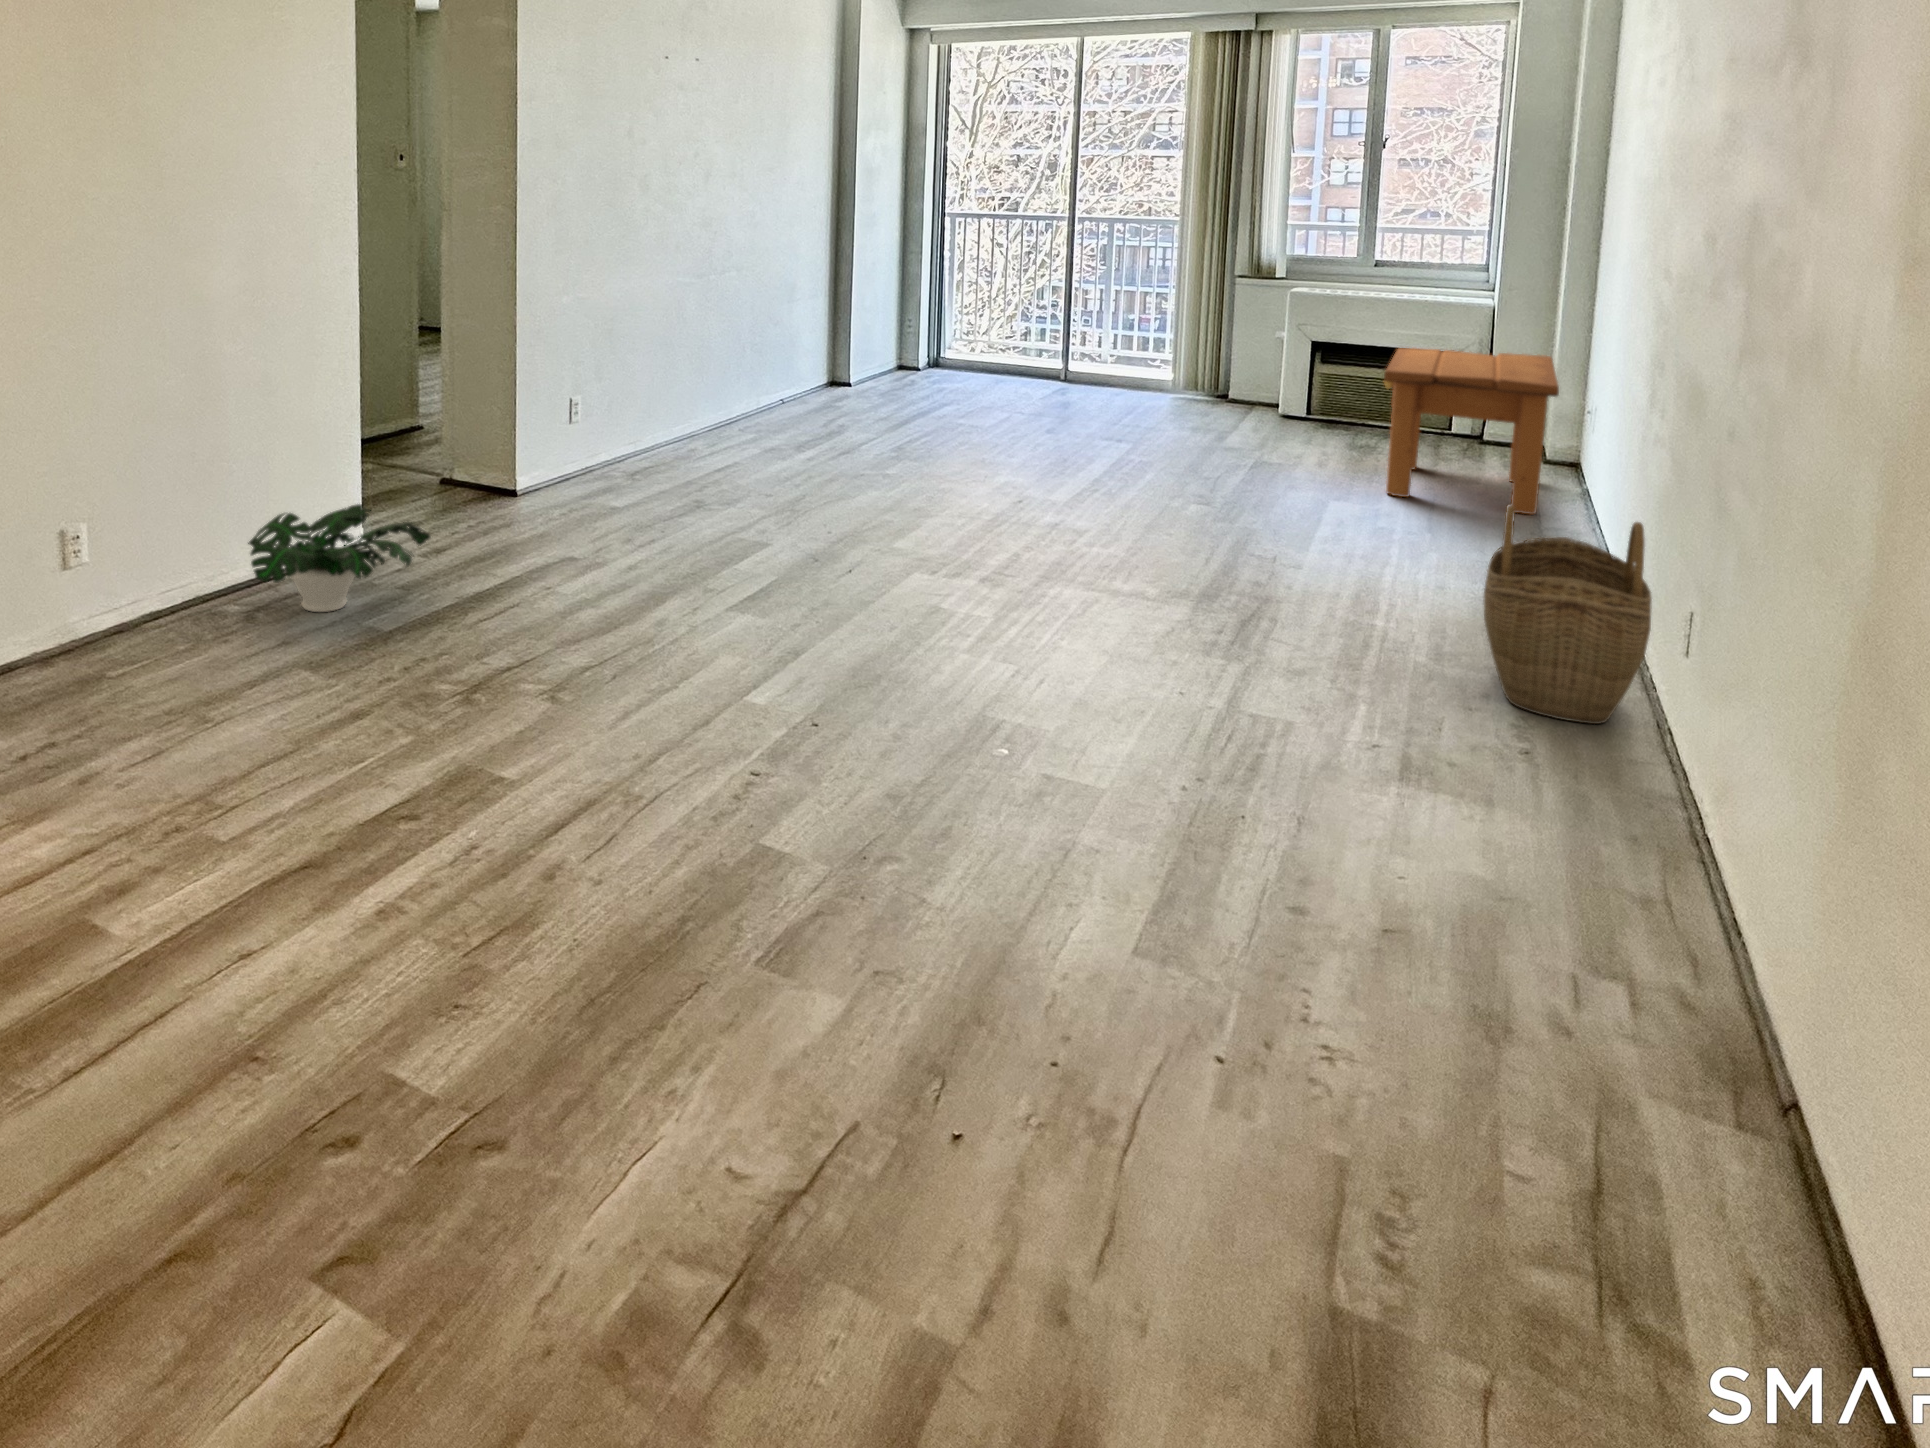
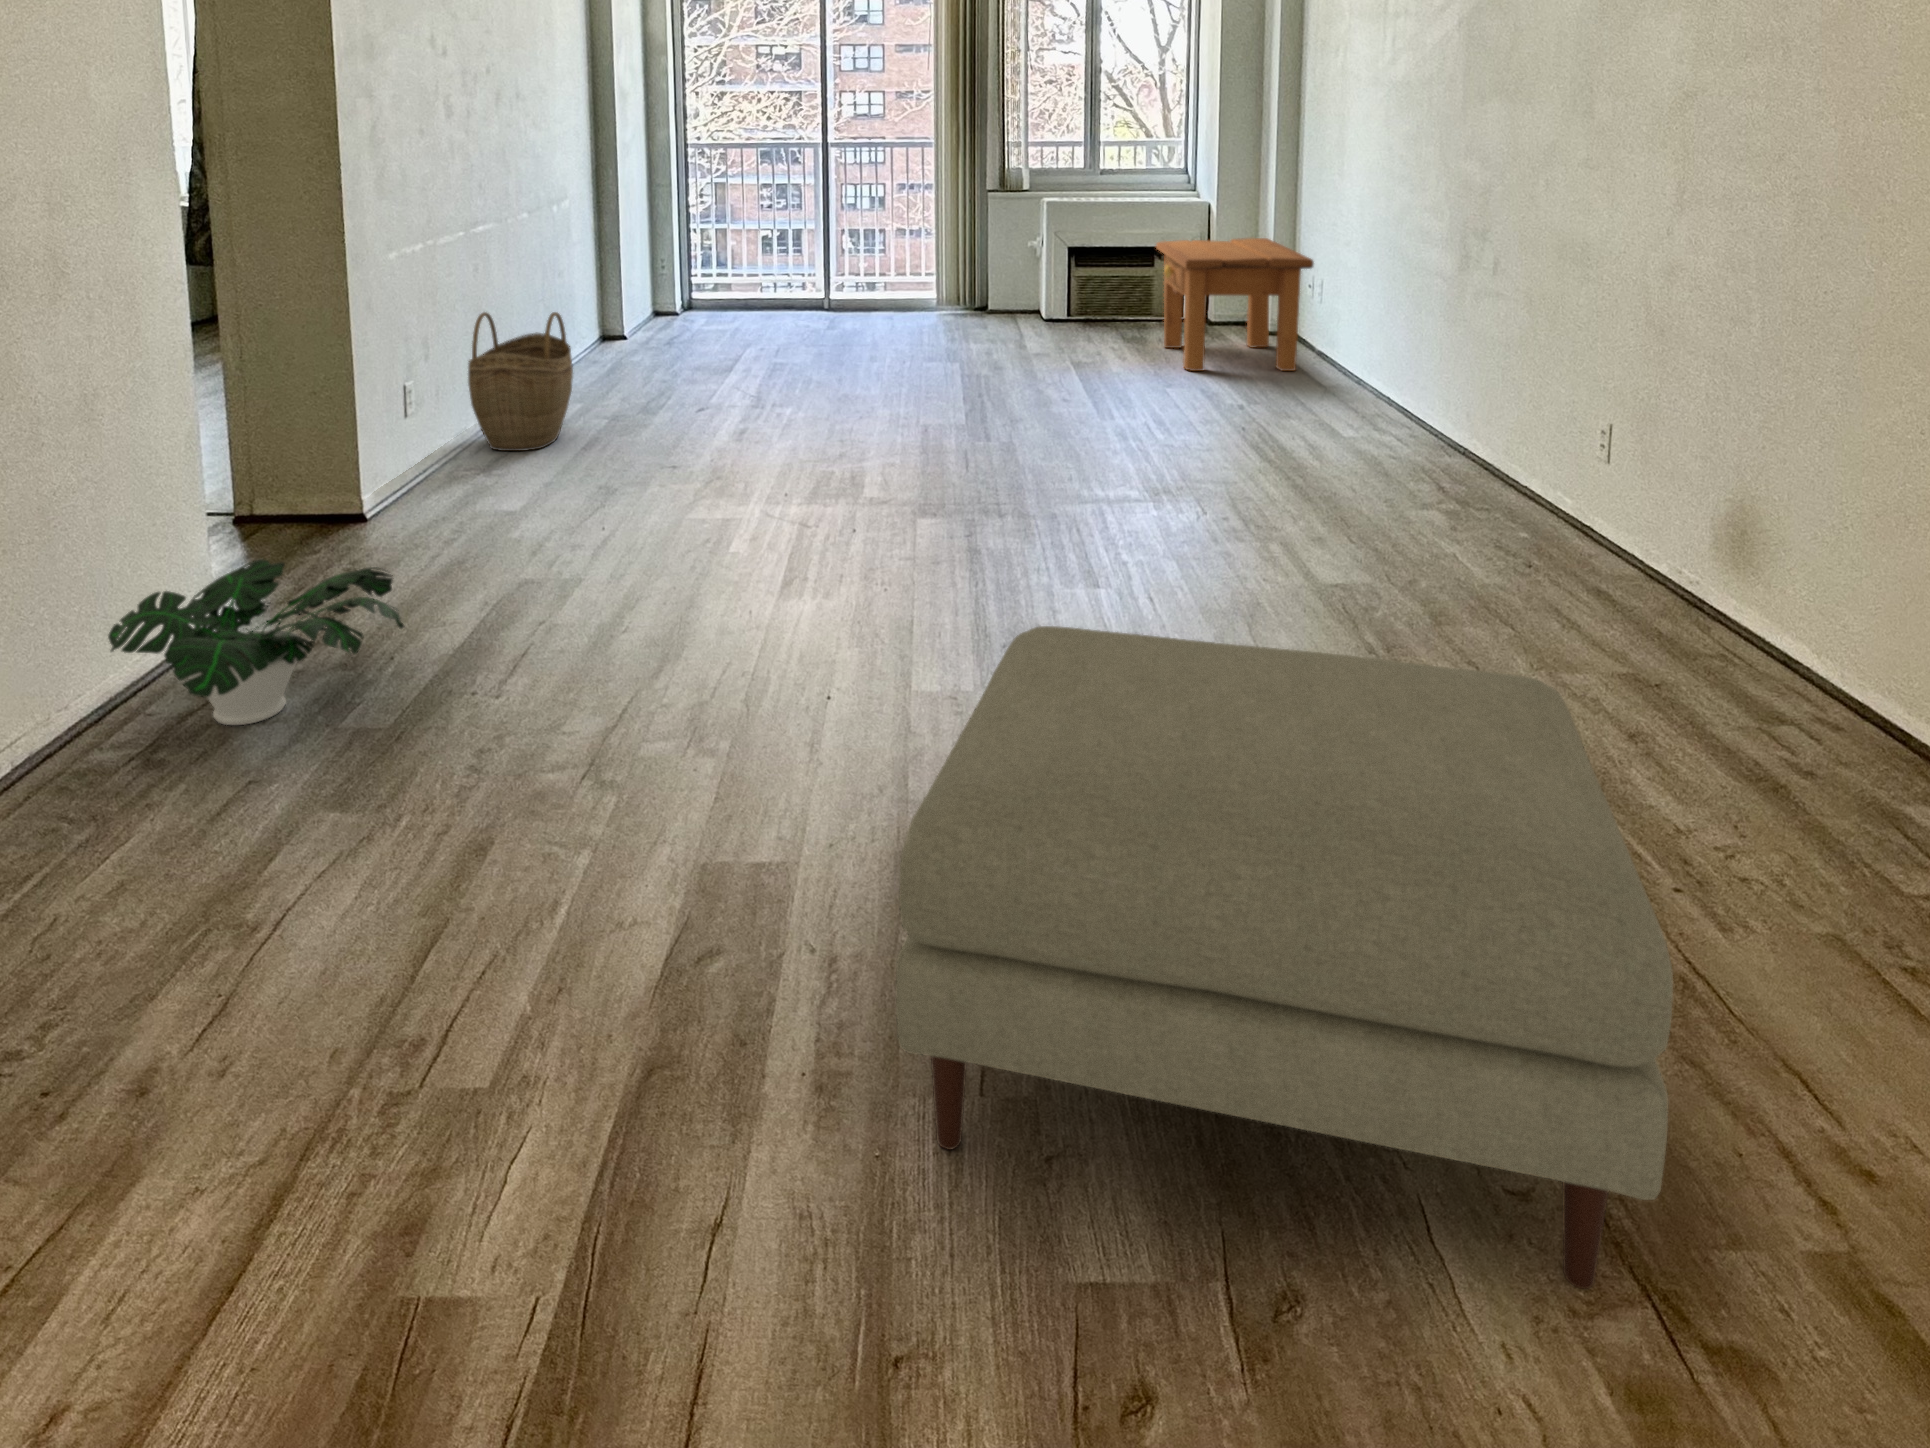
woven basket: present [1484,505,1652,724] -> present [468,312,573,451]
ottoman: none [365,645,1011,1246] -> present [896,626,1673,1289]

